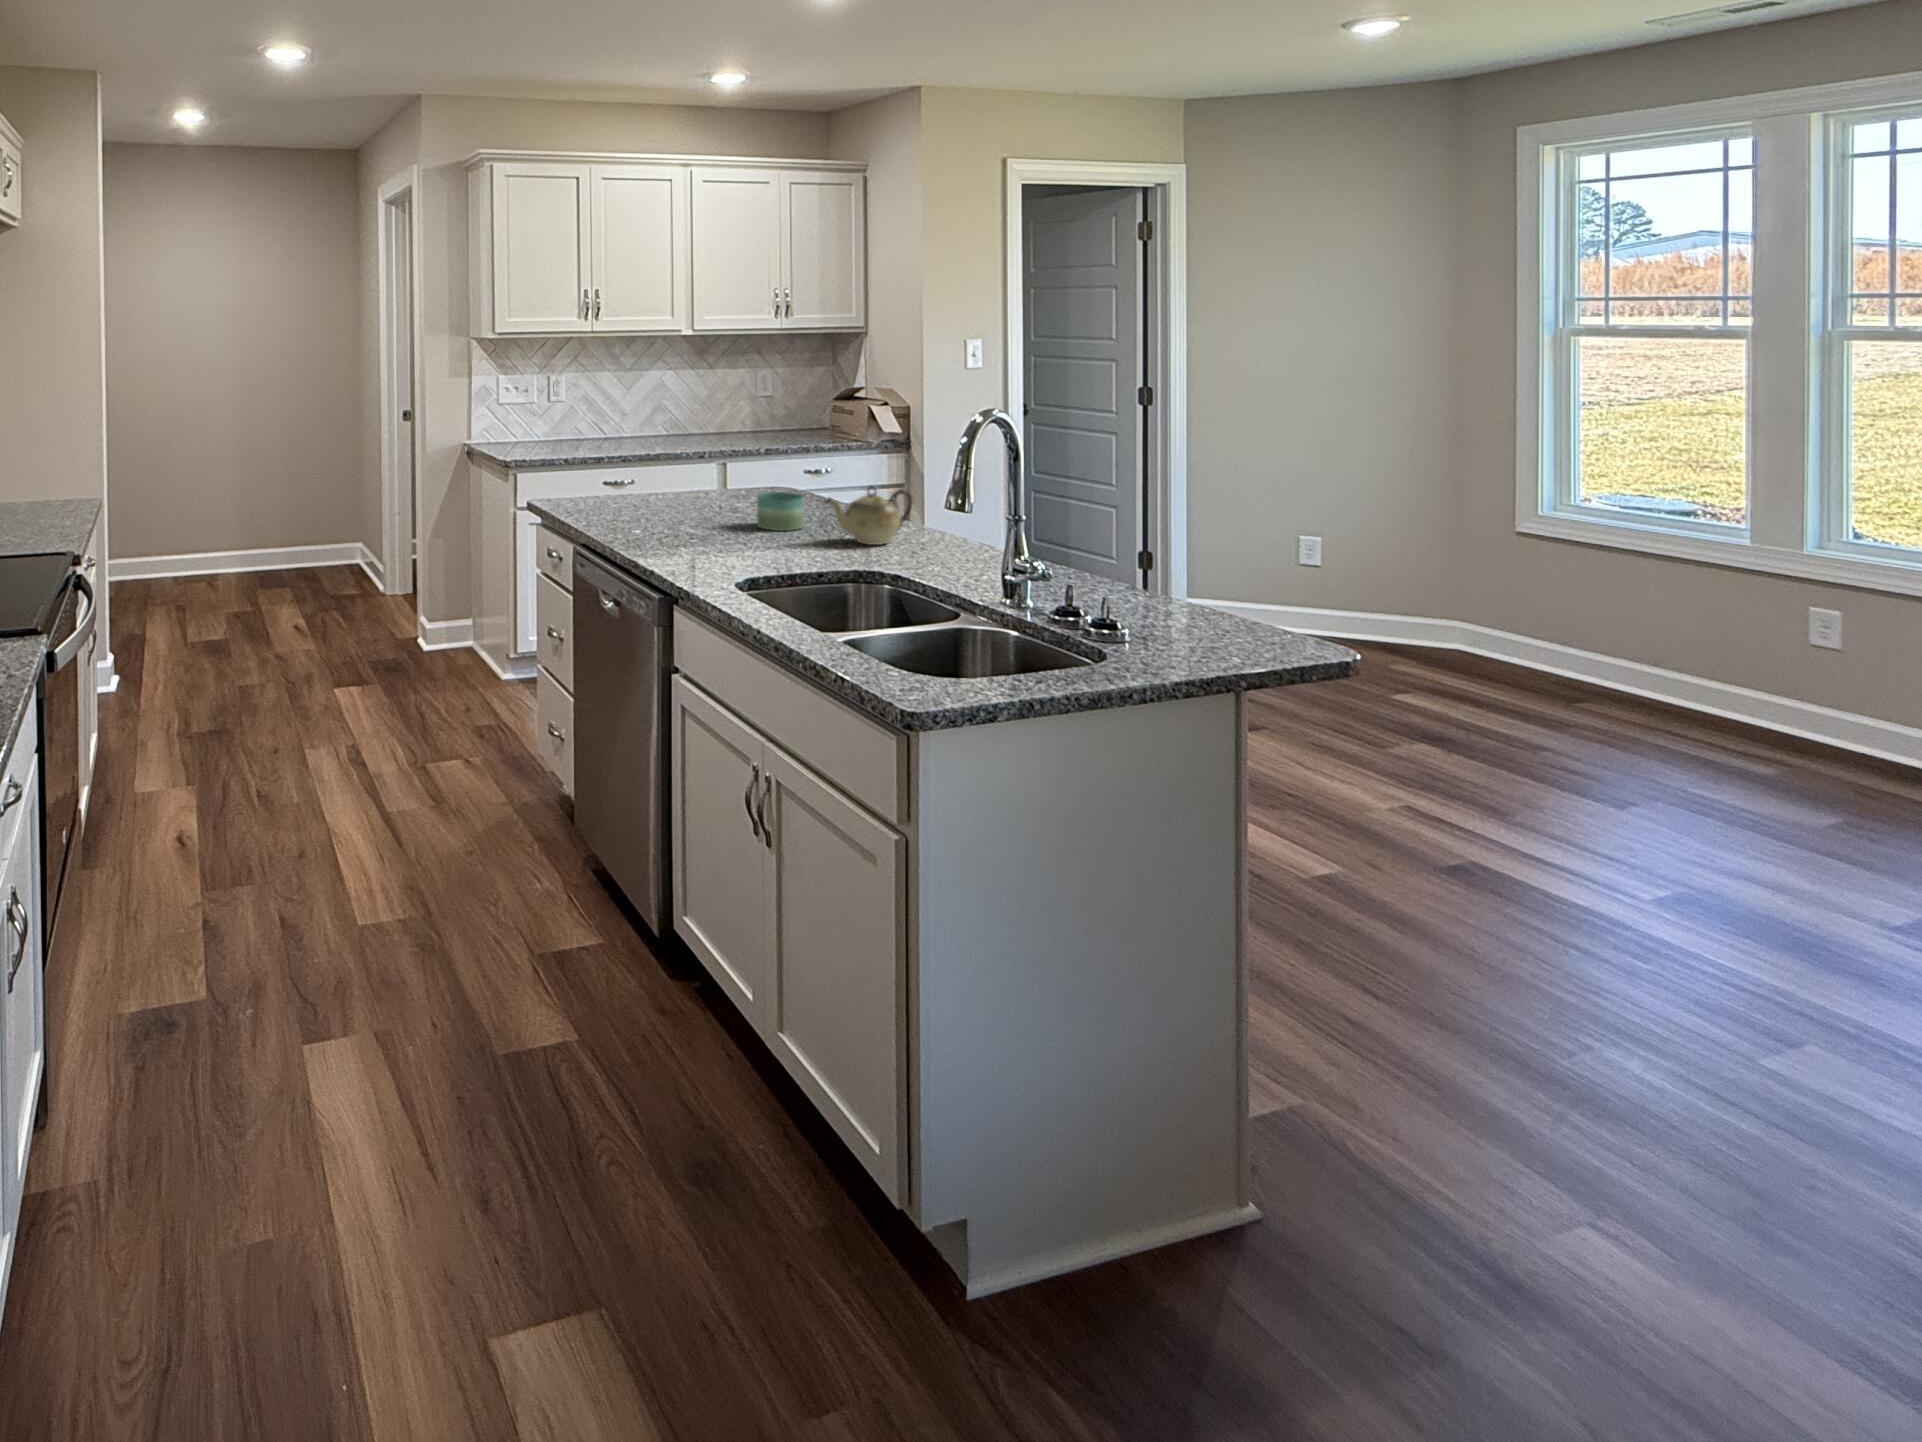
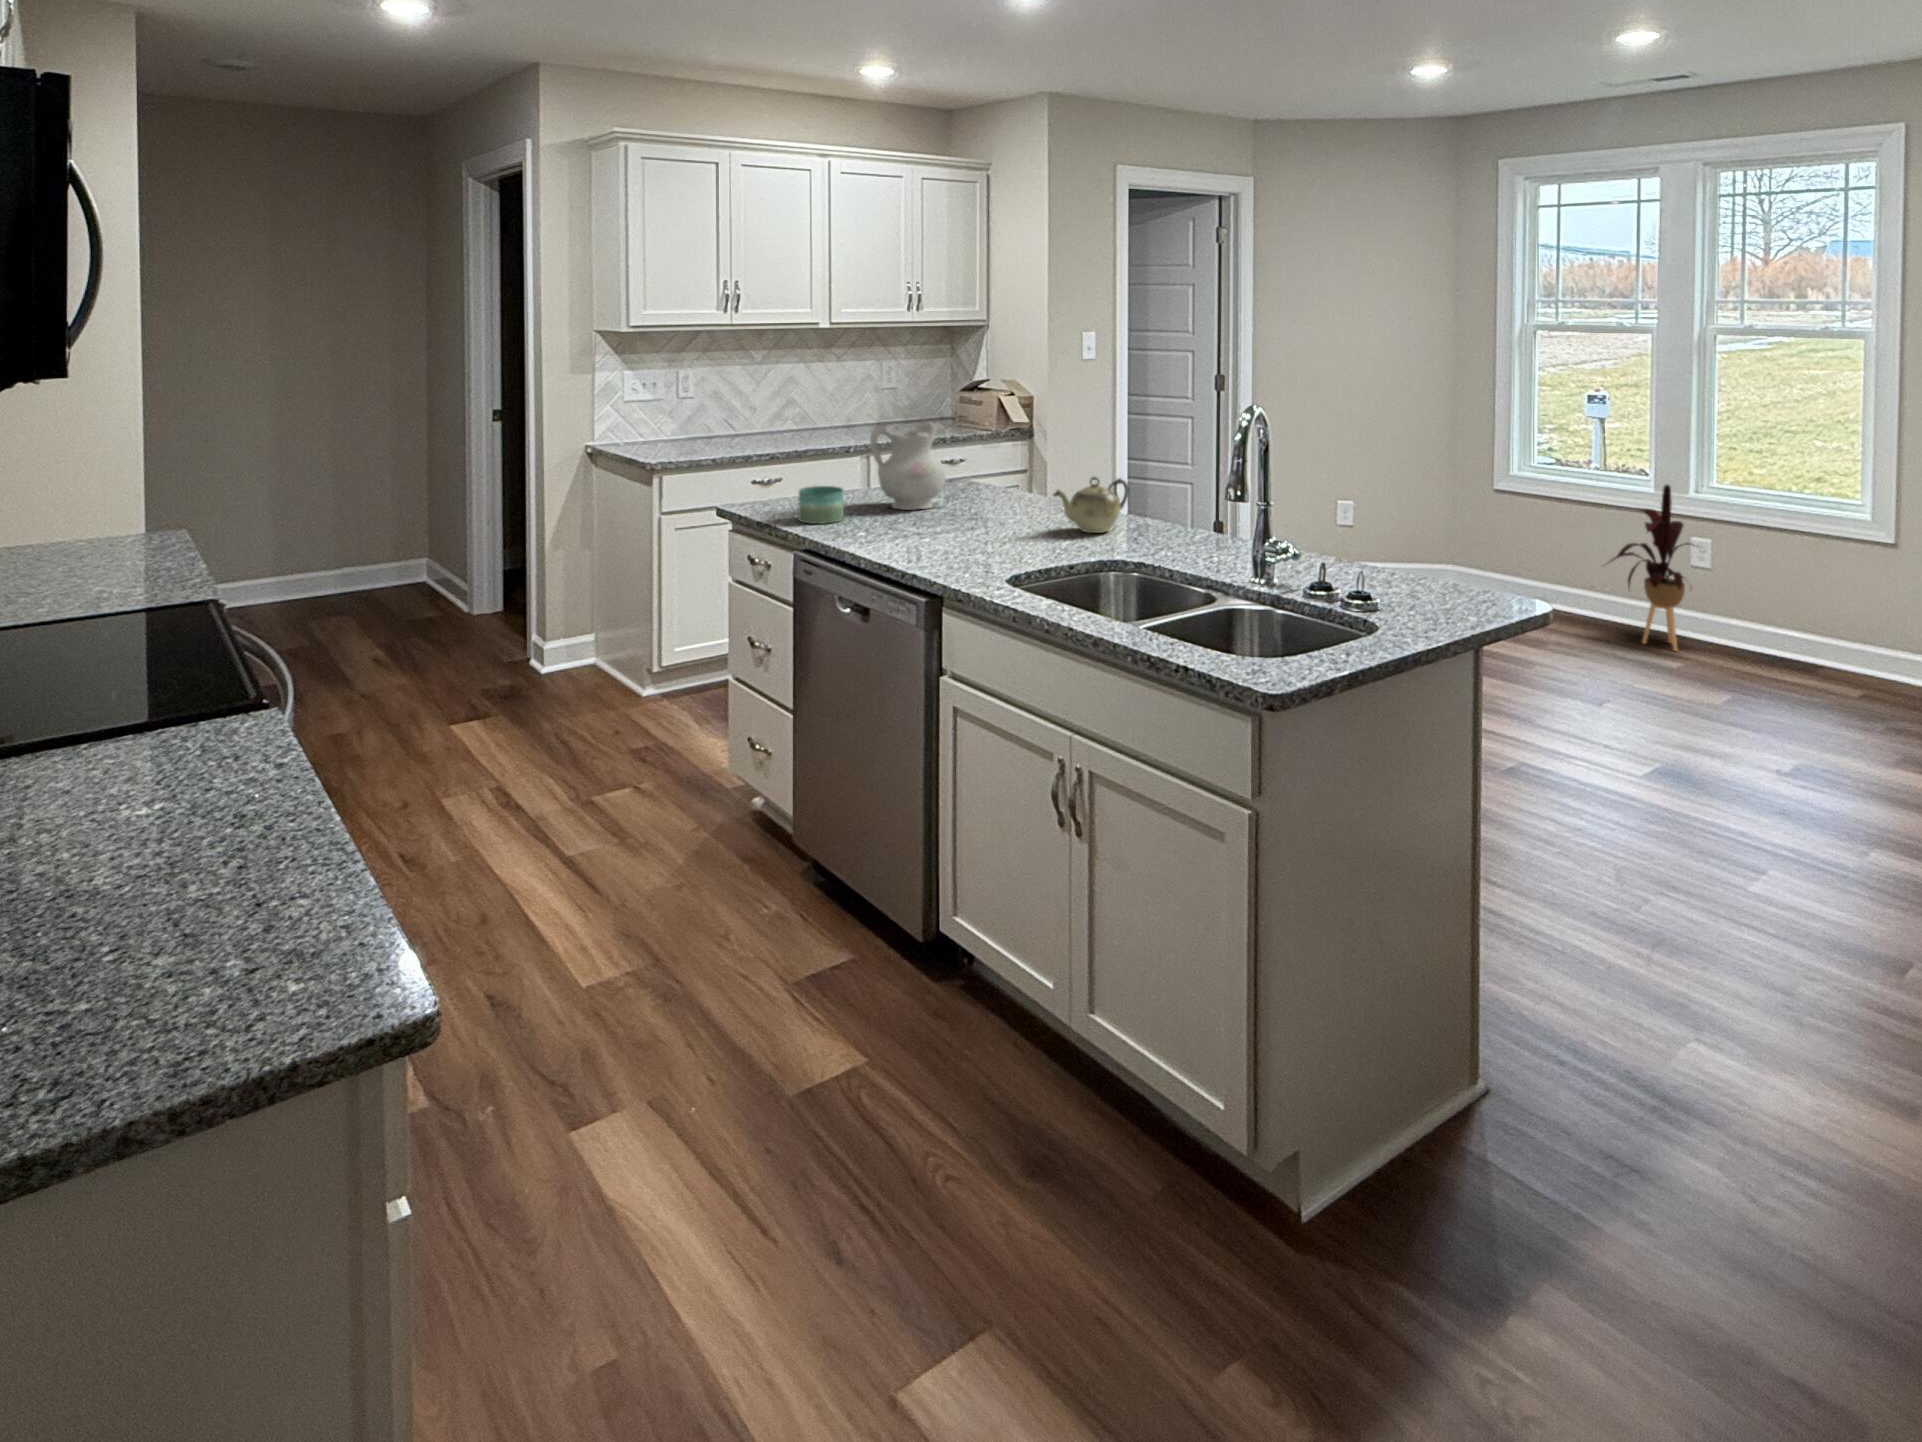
ceramic pitcher: none [665,424,742,513] -> present [870,422,946,510]
candle: present [757,492,803,531] -> present [799,486,844,524]
house plant: none [1674,538,1832,762] -> present [1611,485,1693,651]

